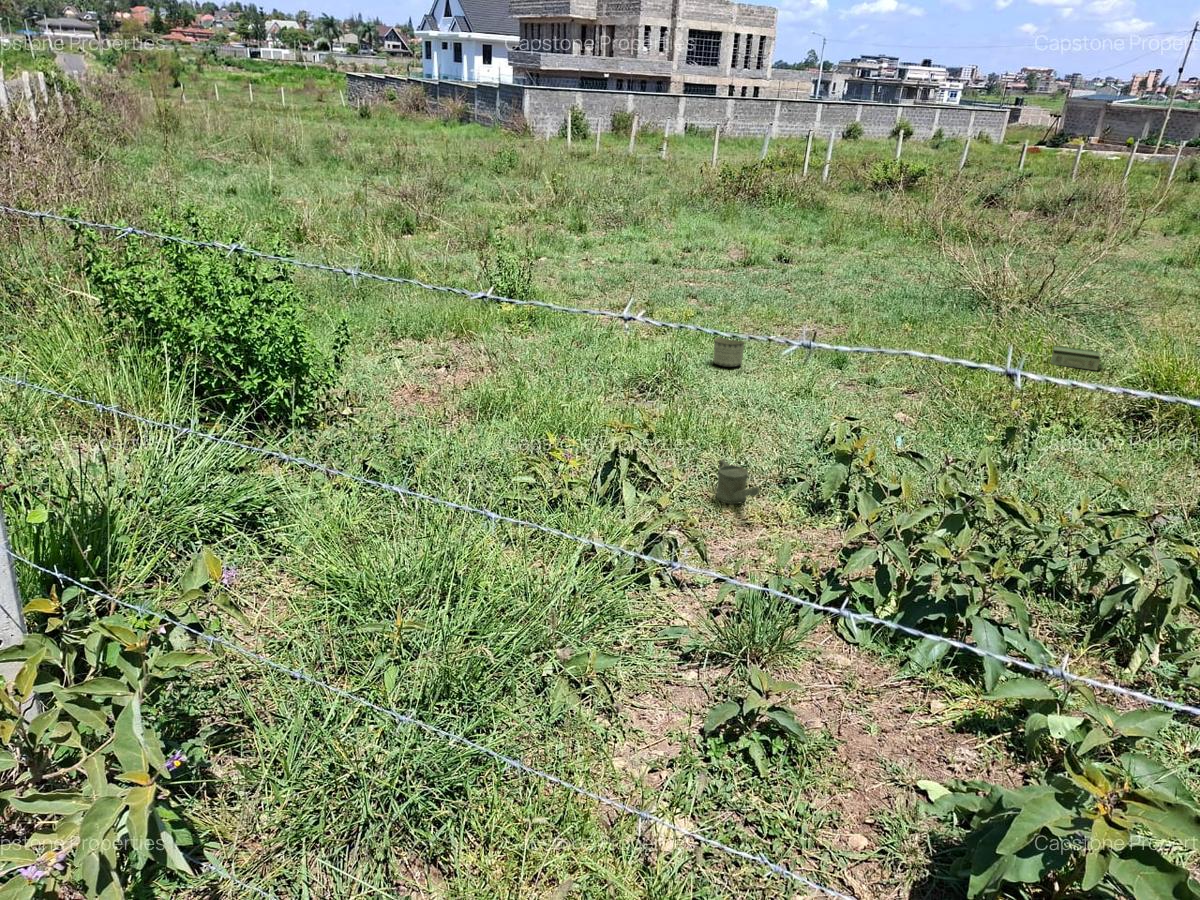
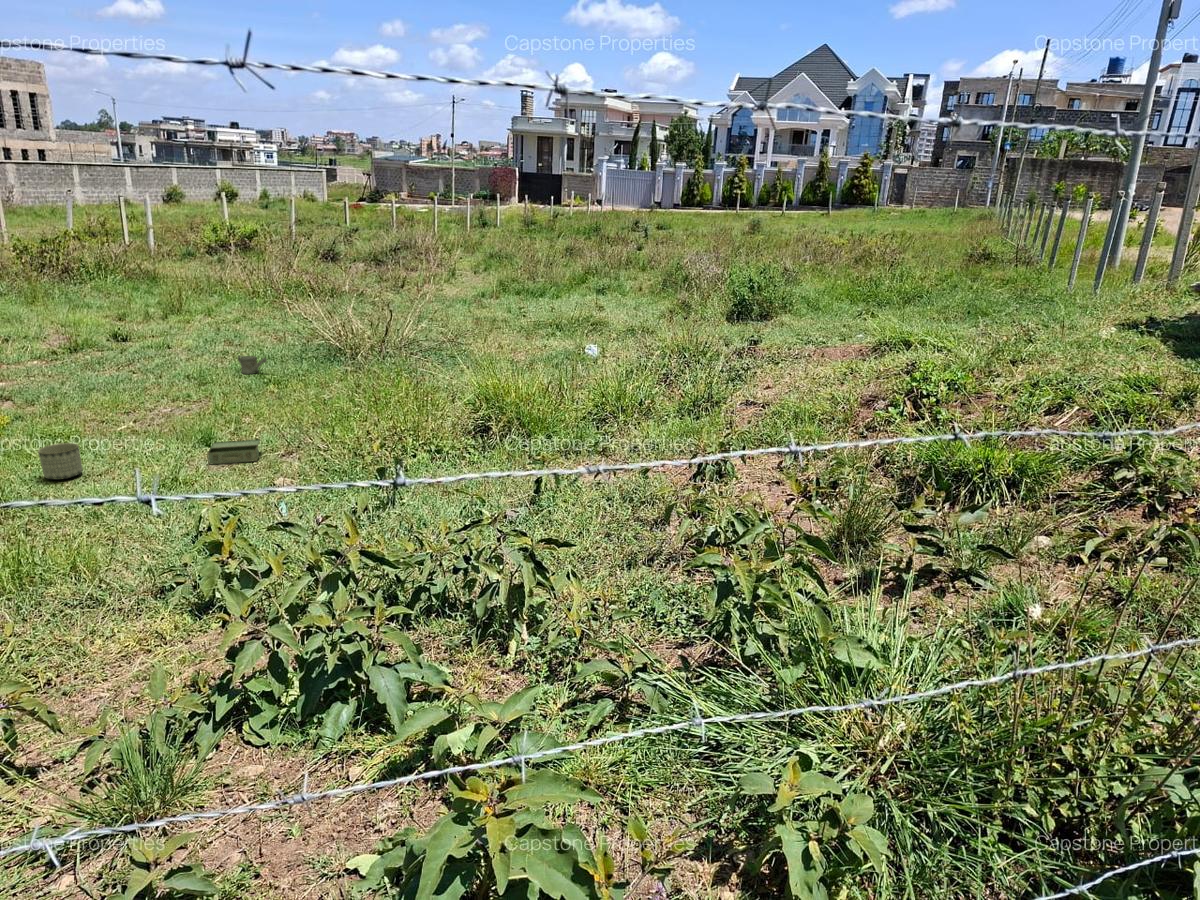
toolbox: present [1050,346,1100,370] -> present [207,439,260,464]
watering can: present [716,460,759,504] -> present [238,355,267,374]

